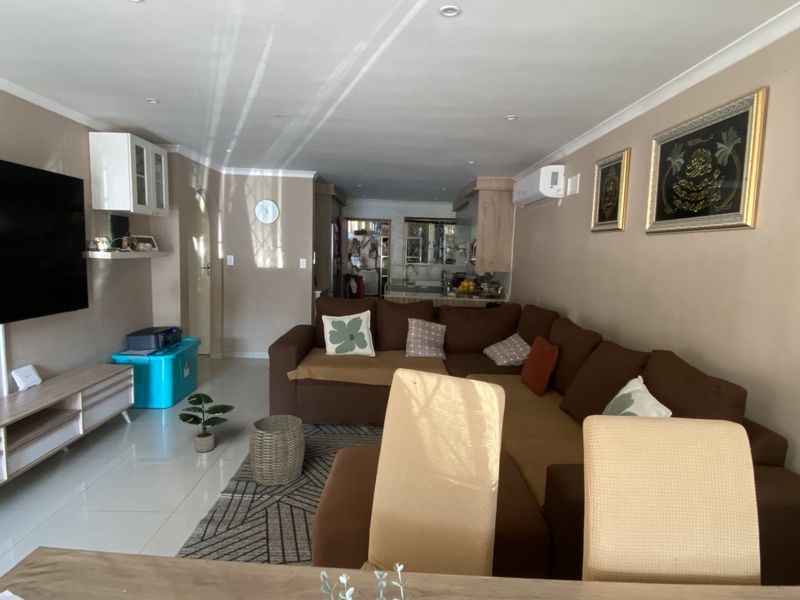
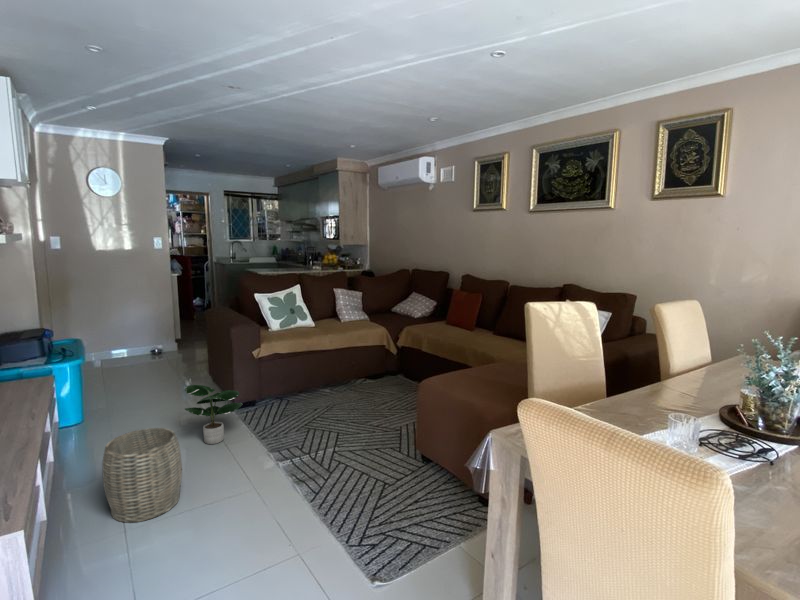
woven basket: present [249,415,305,486] -> present [102,428,182,523]

